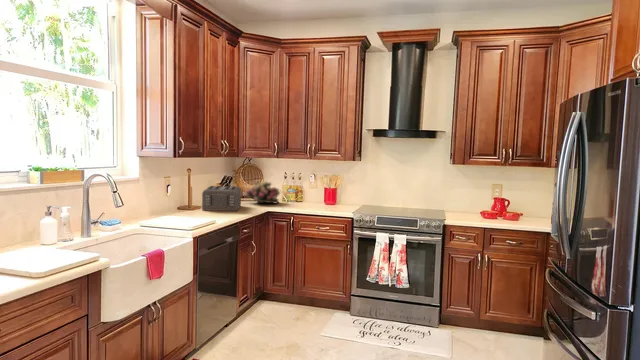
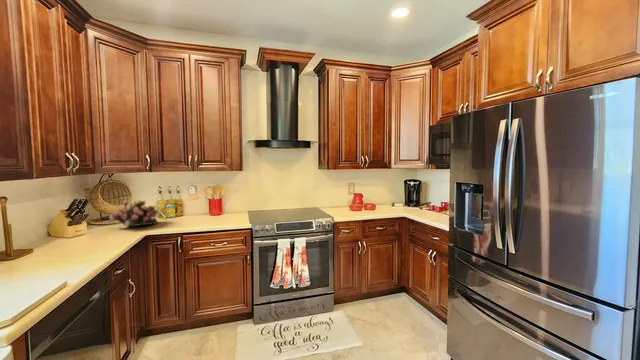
toaster: present [202,186,241,211] -> none [38,212,107,255]

